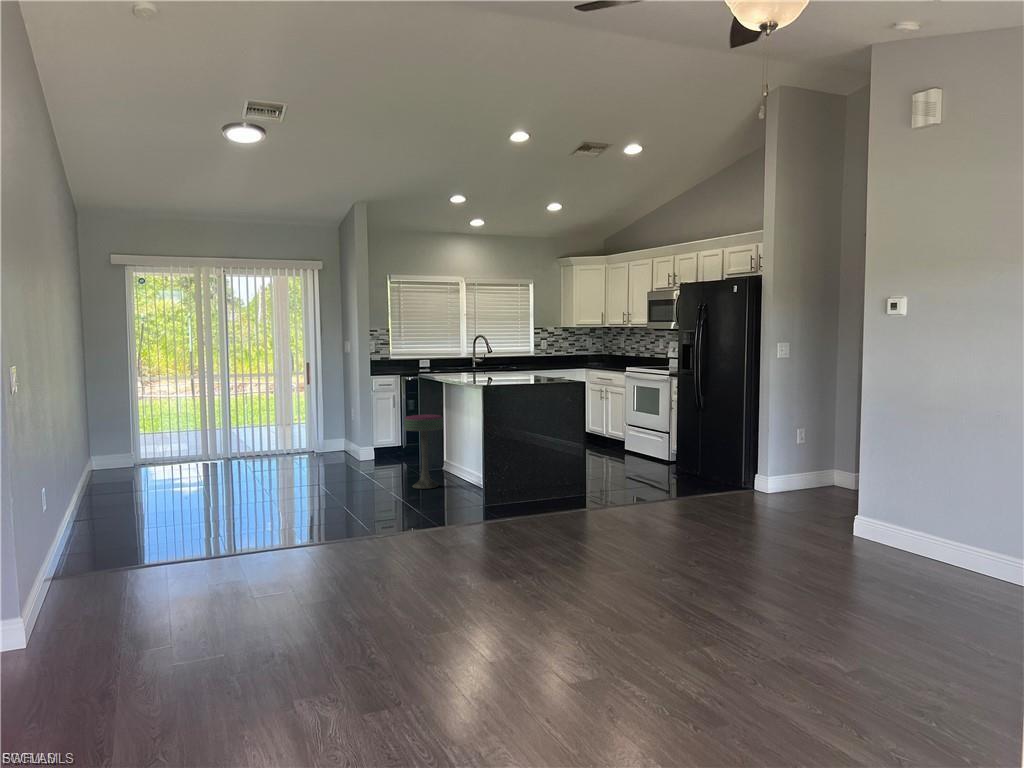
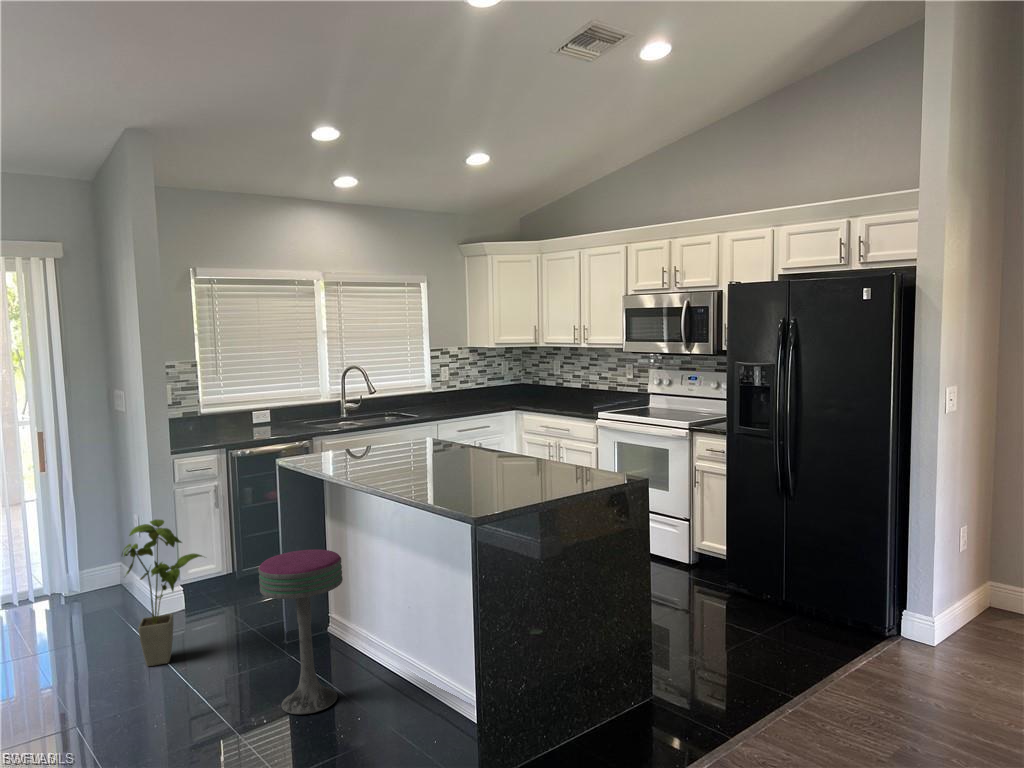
house plant: none [346,401,385,473] -> present [122,520,202,666]

